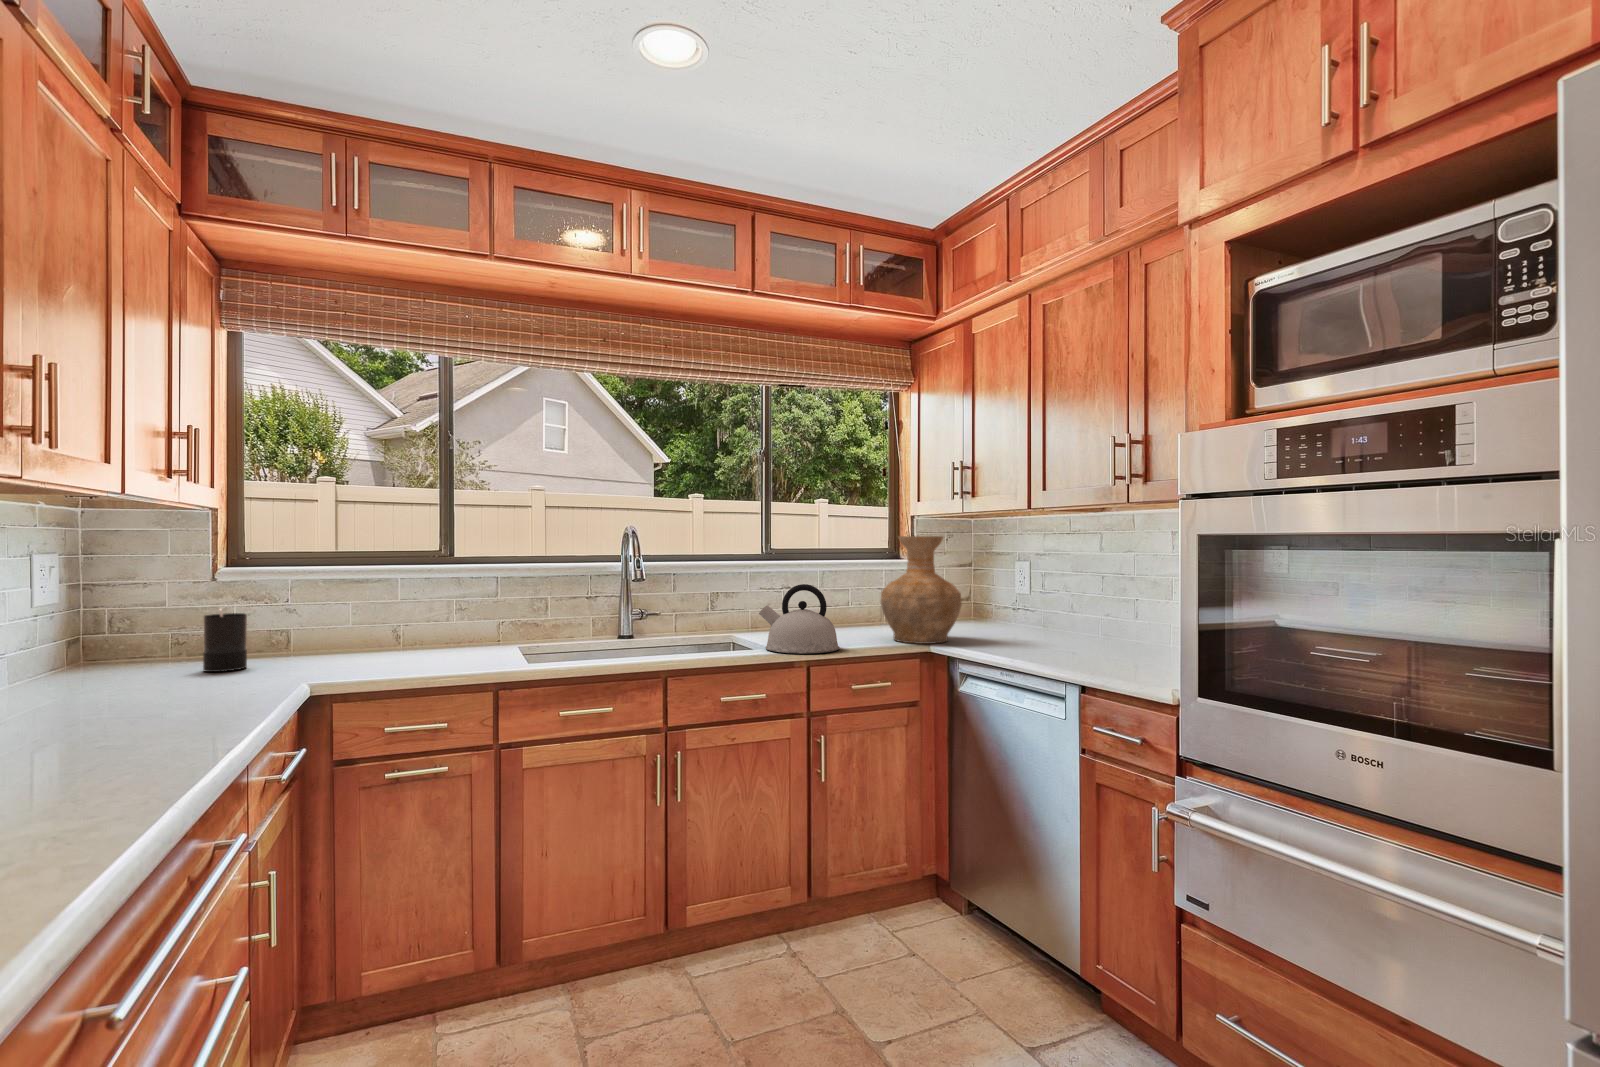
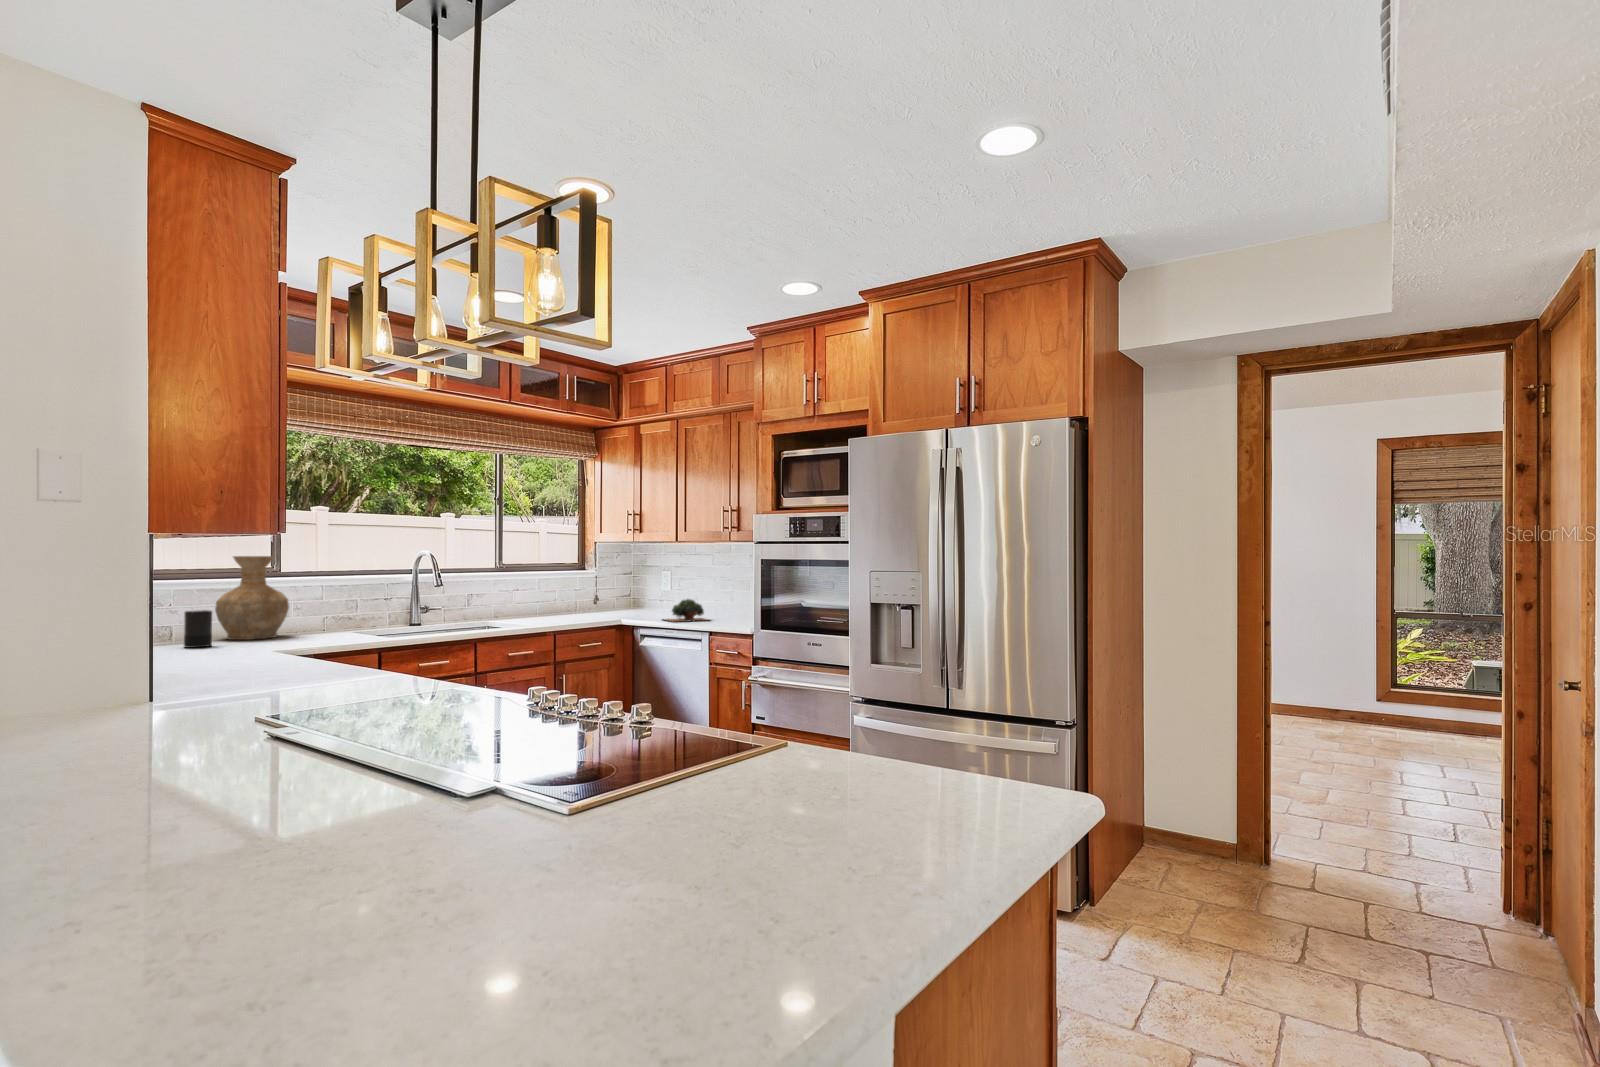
vase: present [881,536,962,644] -> present [215,556,289,640]
kettle: present [759,584,839,653] -> none [526,586,576,625]
succulent plant: none [995,613,1090,658] -> present [665,599,707,622]

